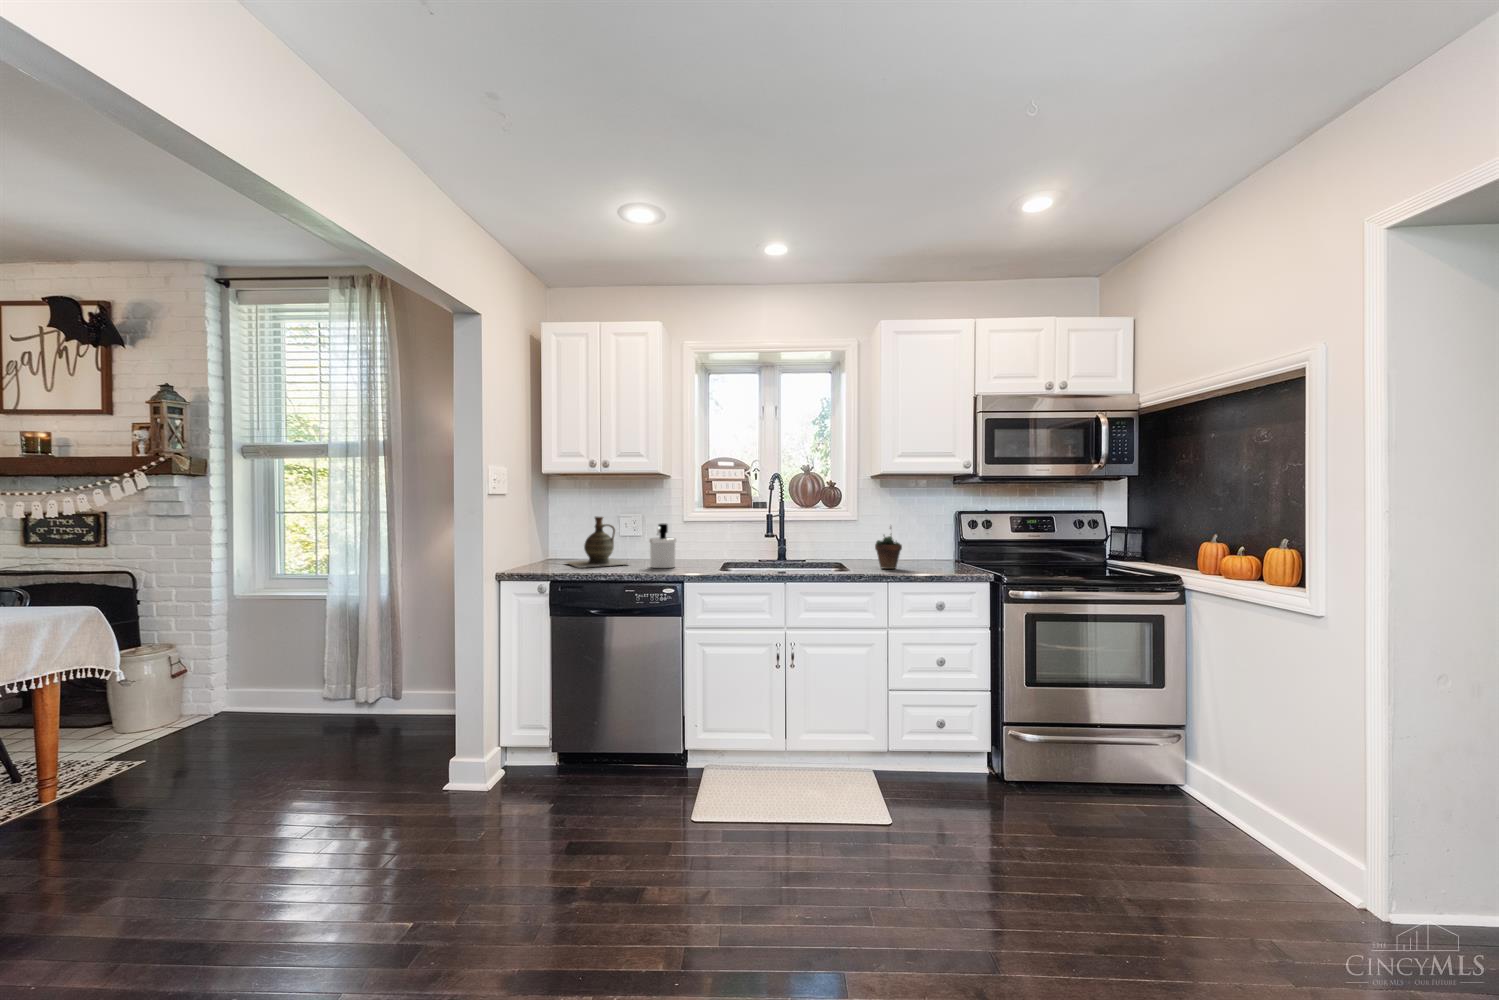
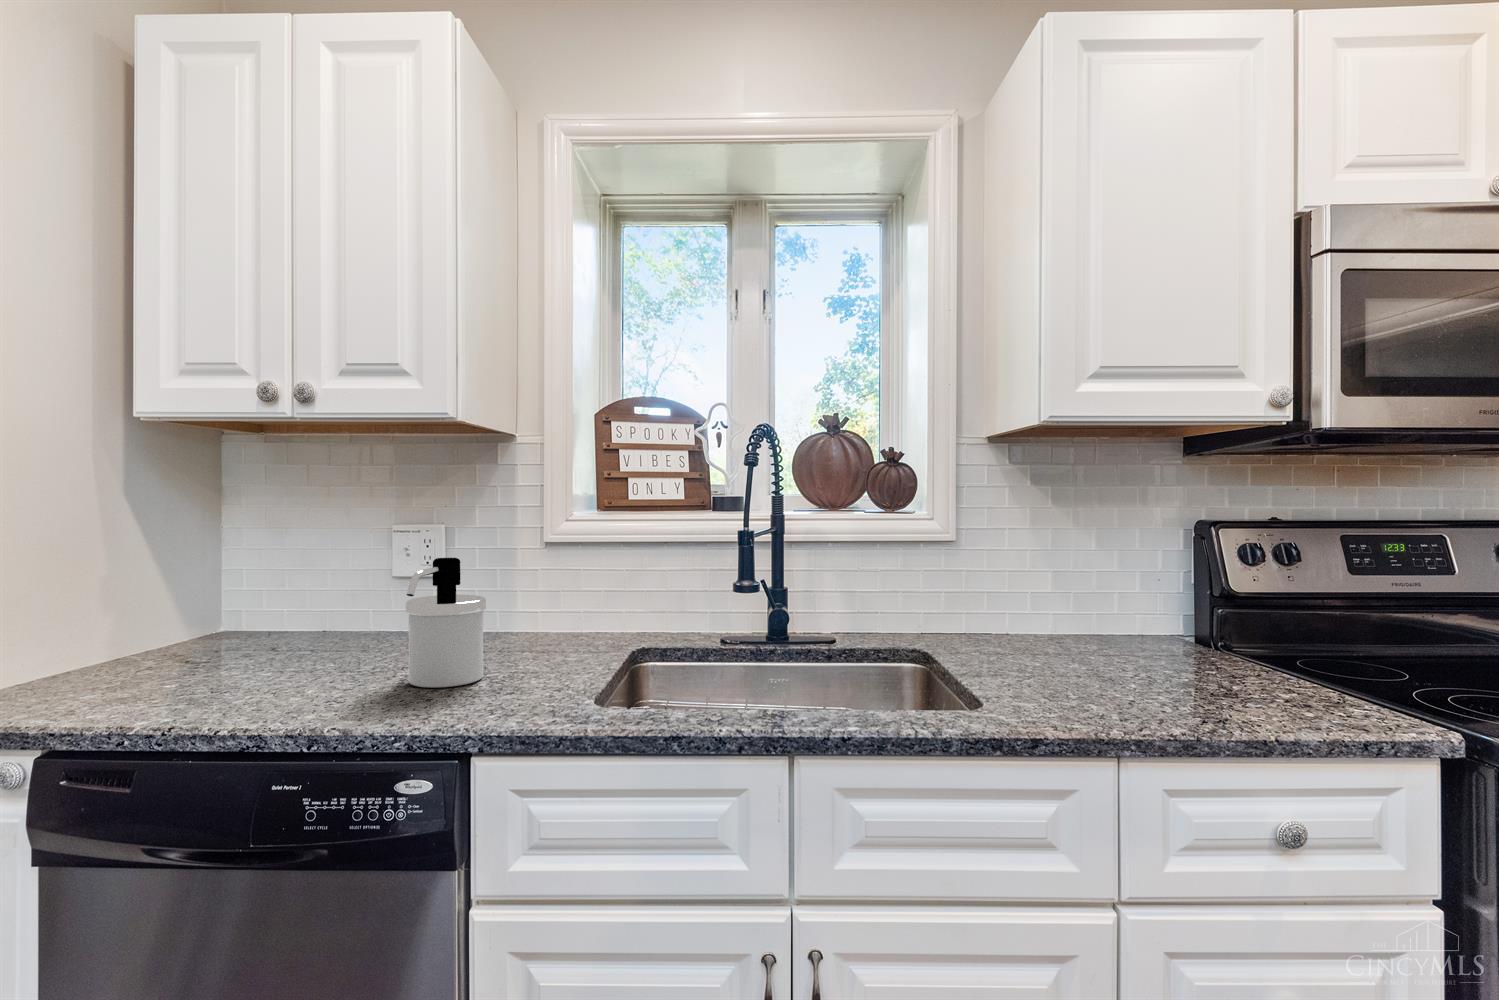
ceramic jug: present [566,517,627,568] -> none [194,536,370,687]
succulent plant: present [875,527,902,569] -> none [1039,562,1120,690]

